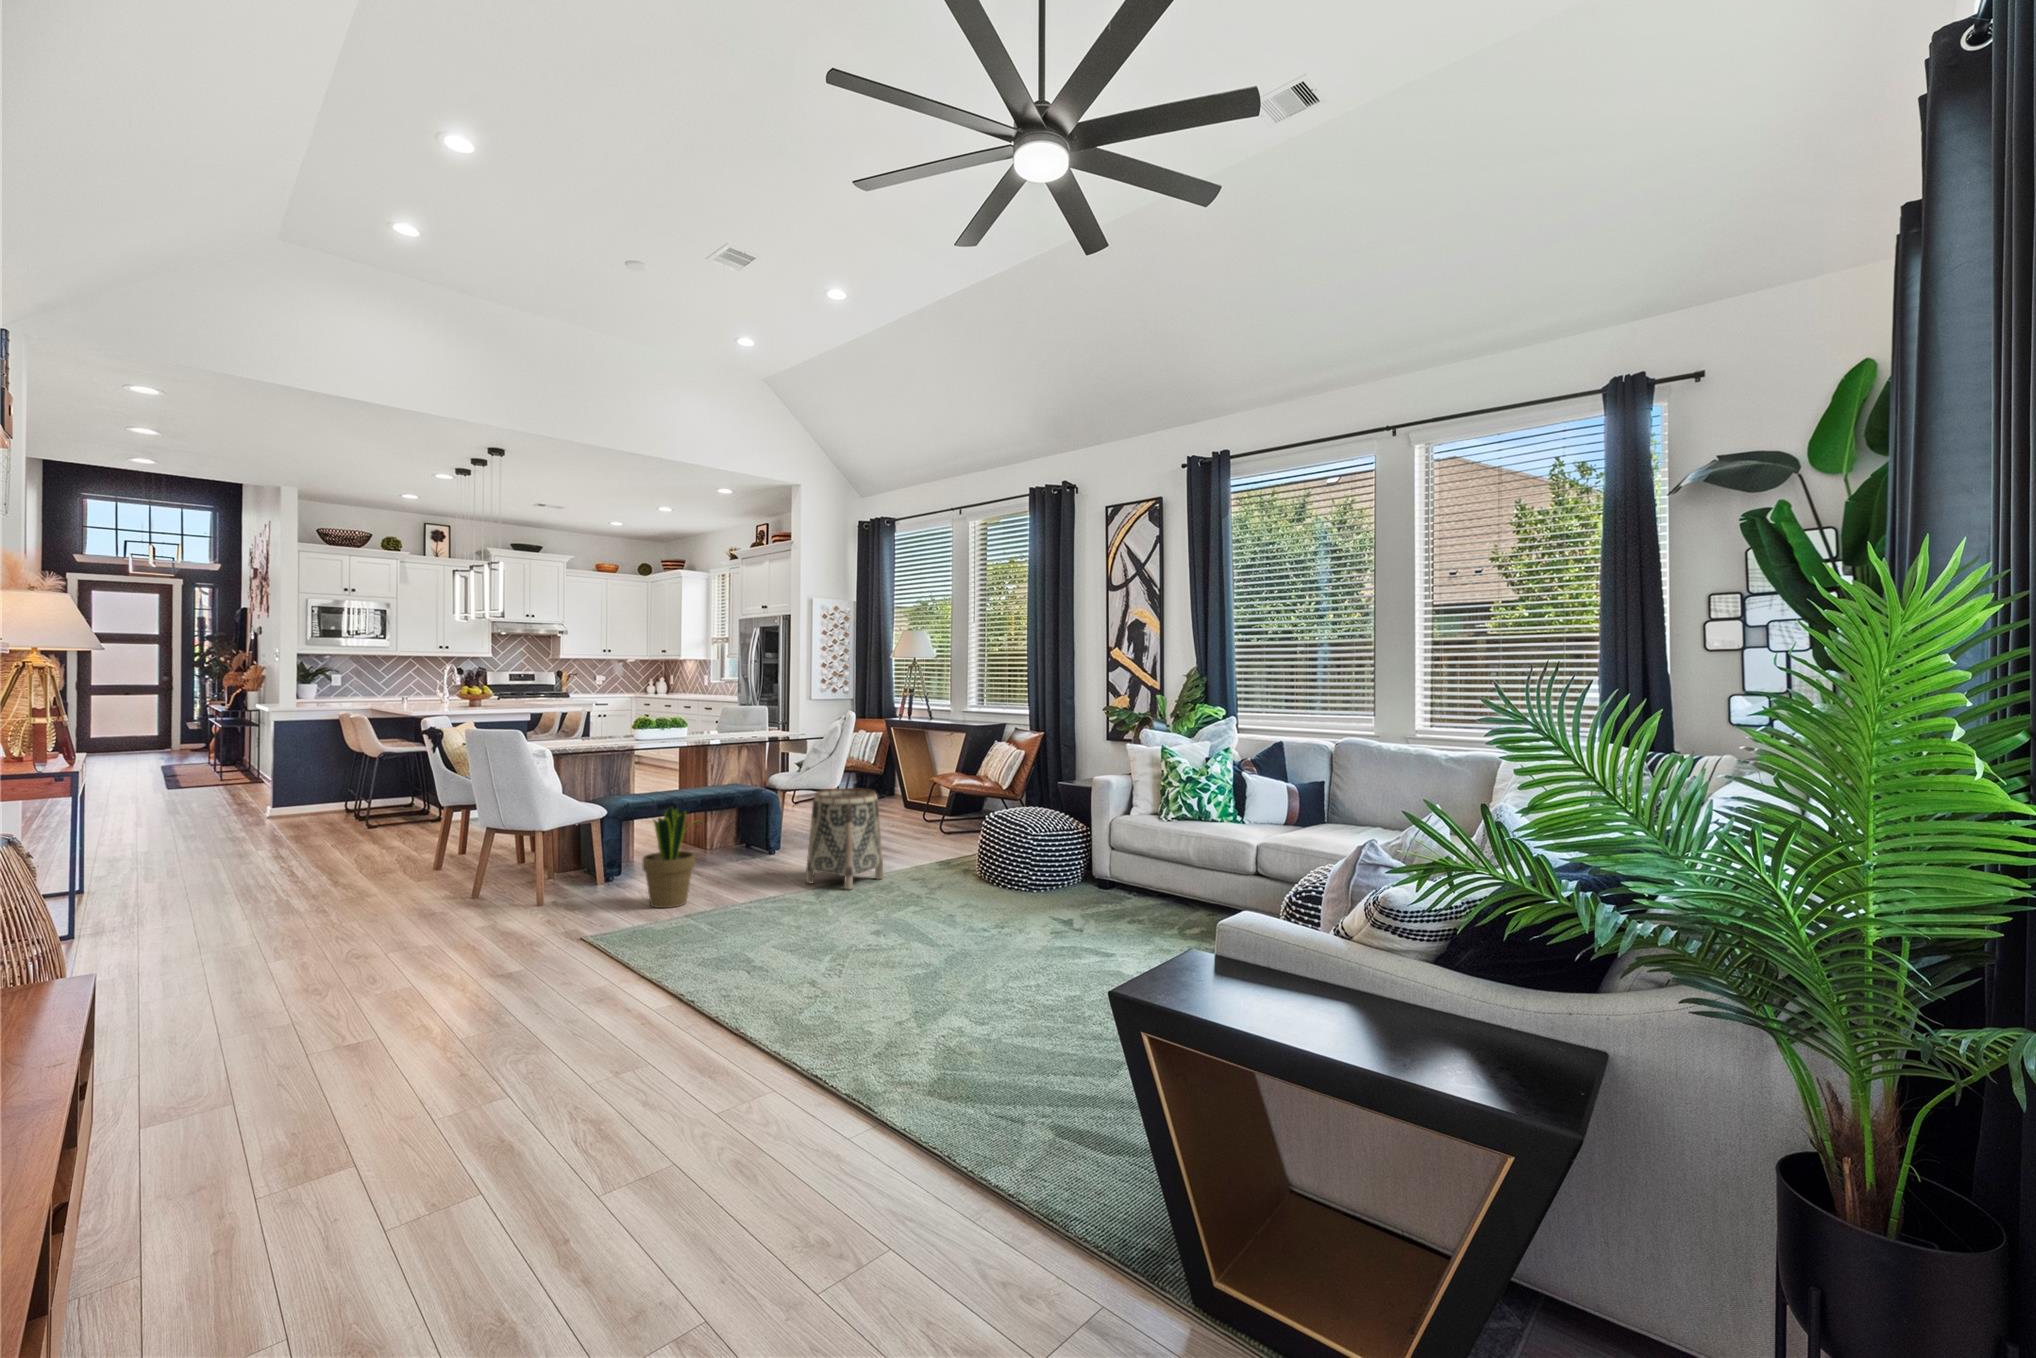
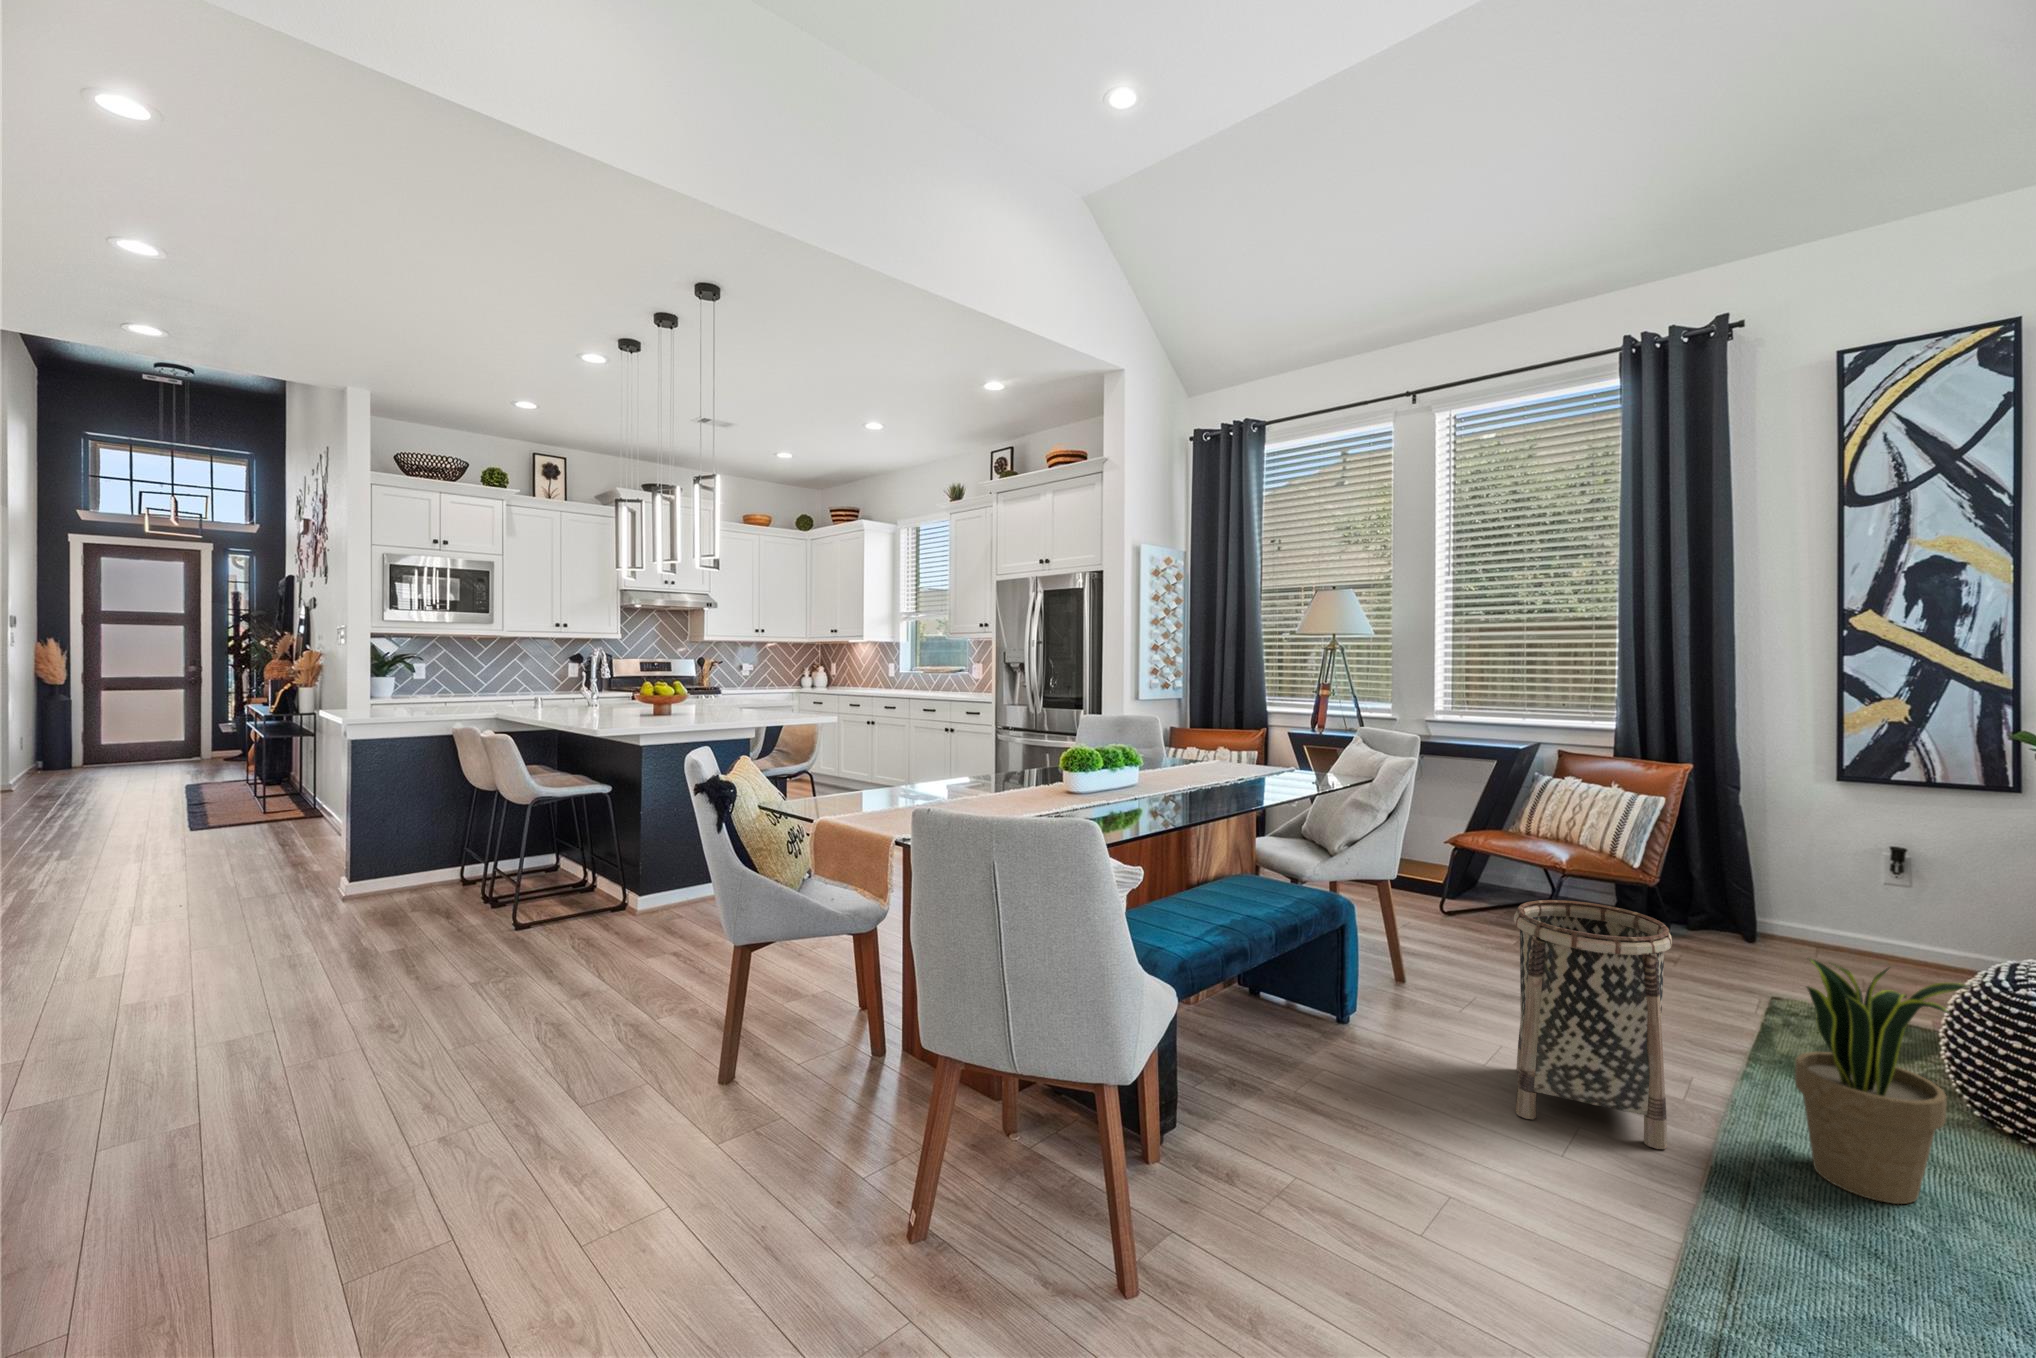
potted plant: present [642,807,702,908] -> present [1795,959,1970,1204]

